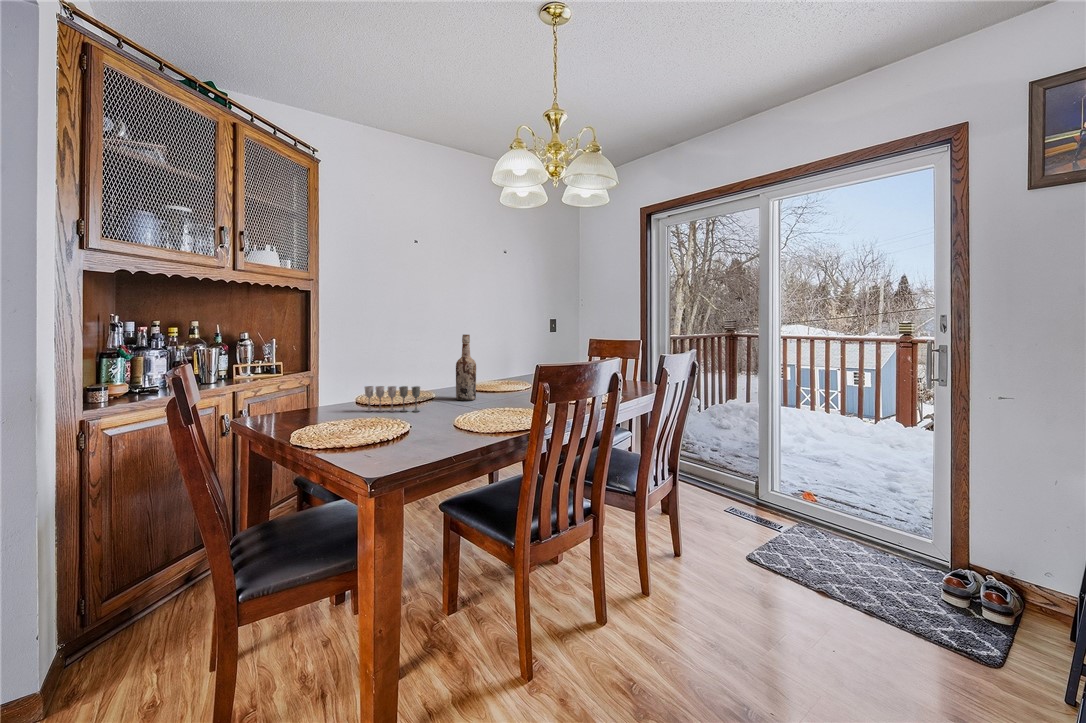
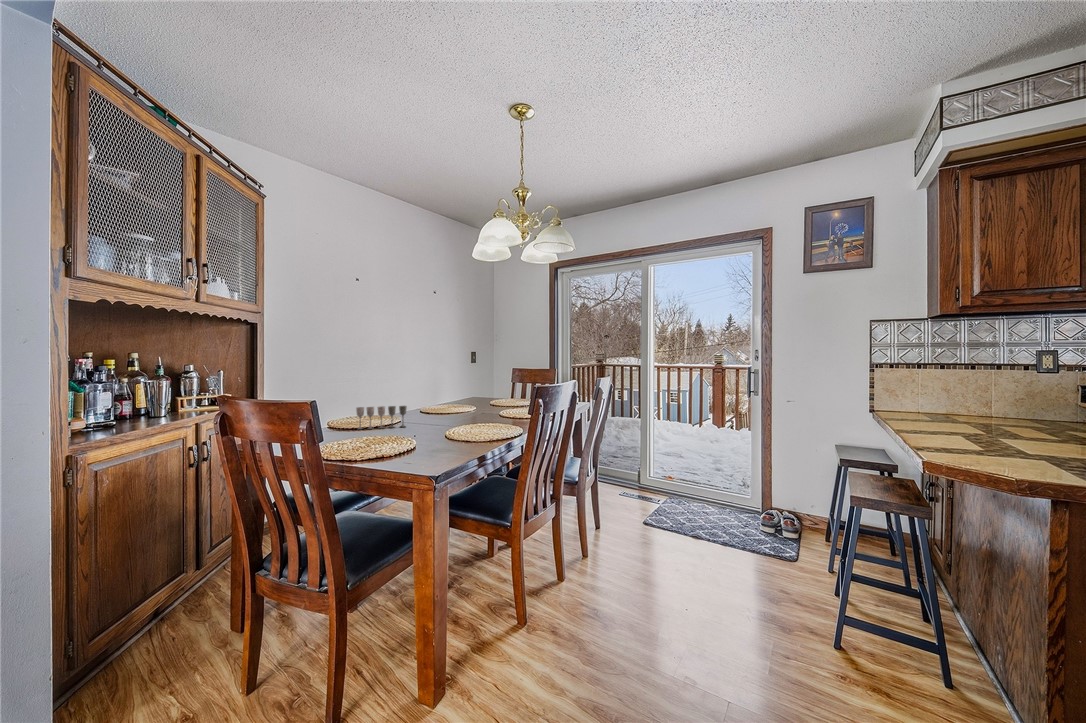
wine bottle: present [456,335,476,401] -> none [423,363,441,419]

